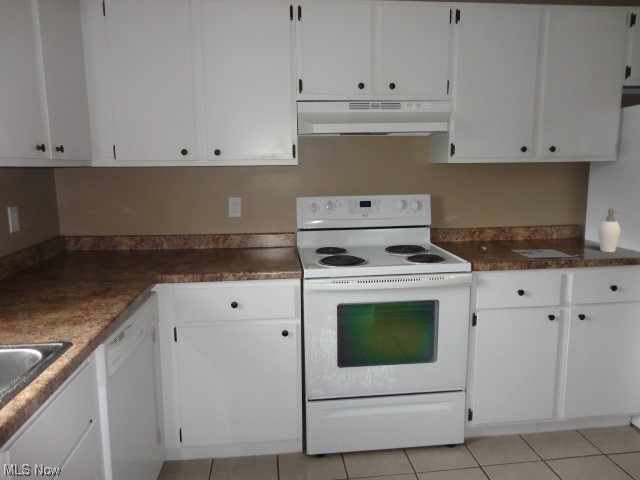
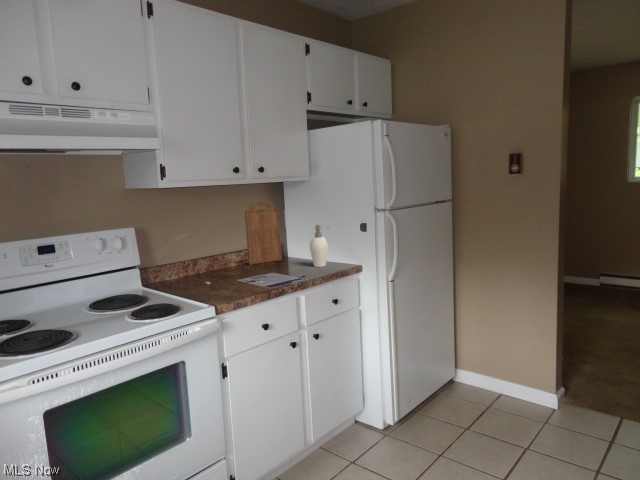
cutting board: none [534,181,575,241] -> present [245,201,282,265]

